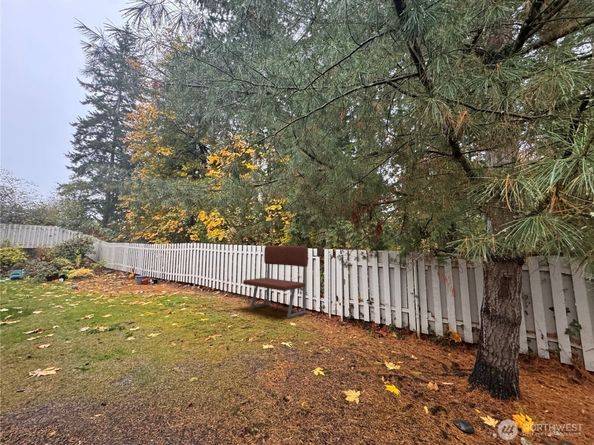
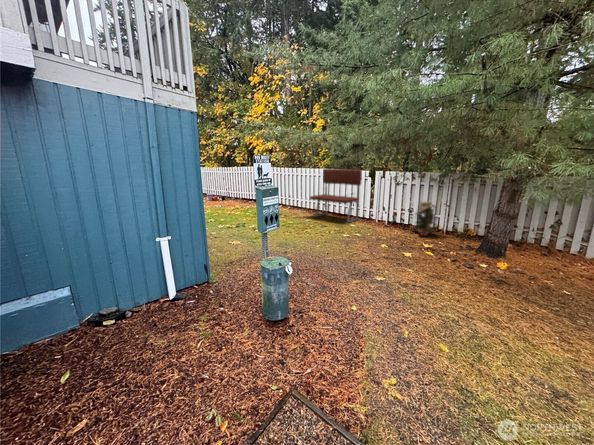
decorative plant: none [370,289,406,341] -> present [414,202,437,236]

